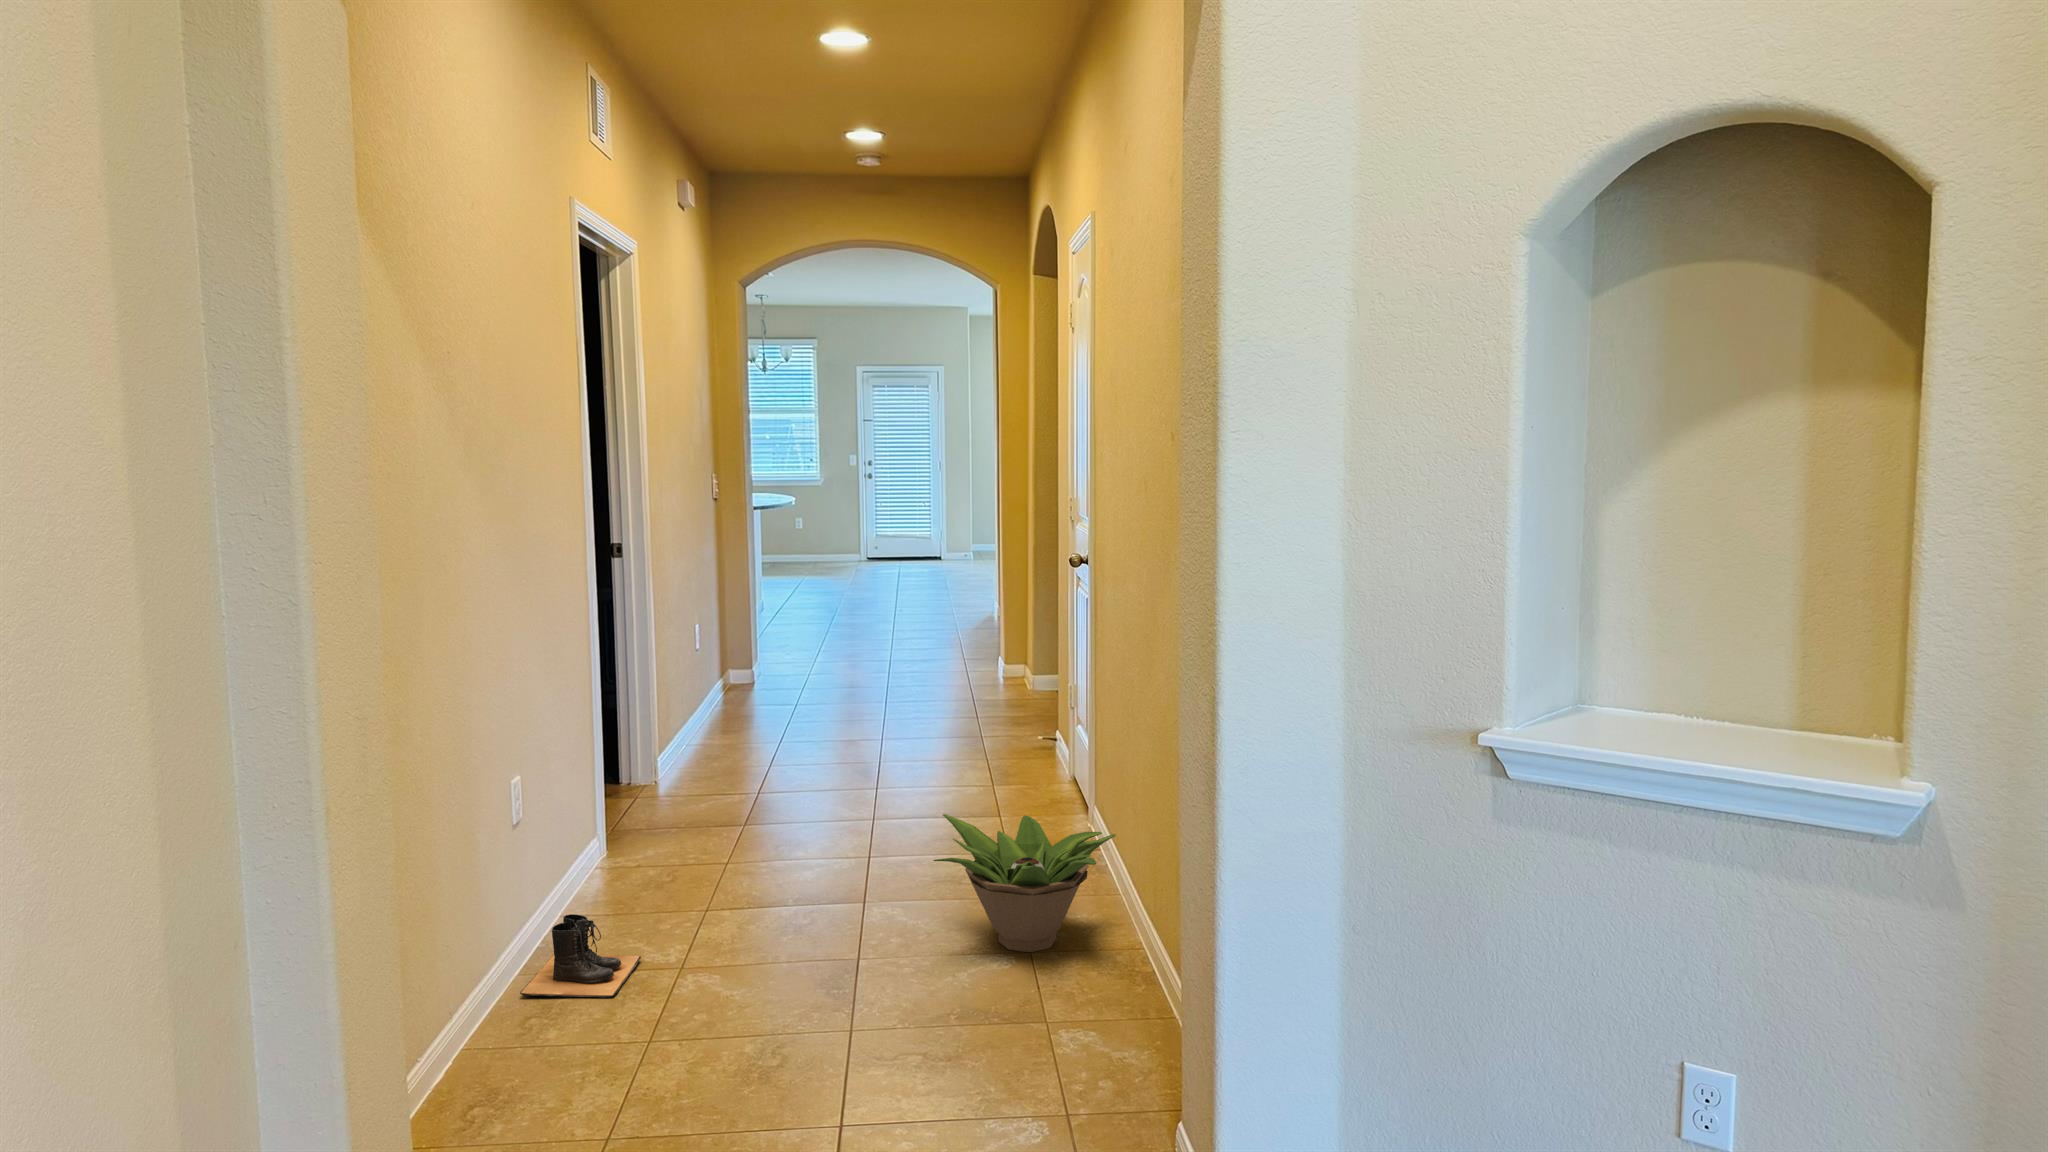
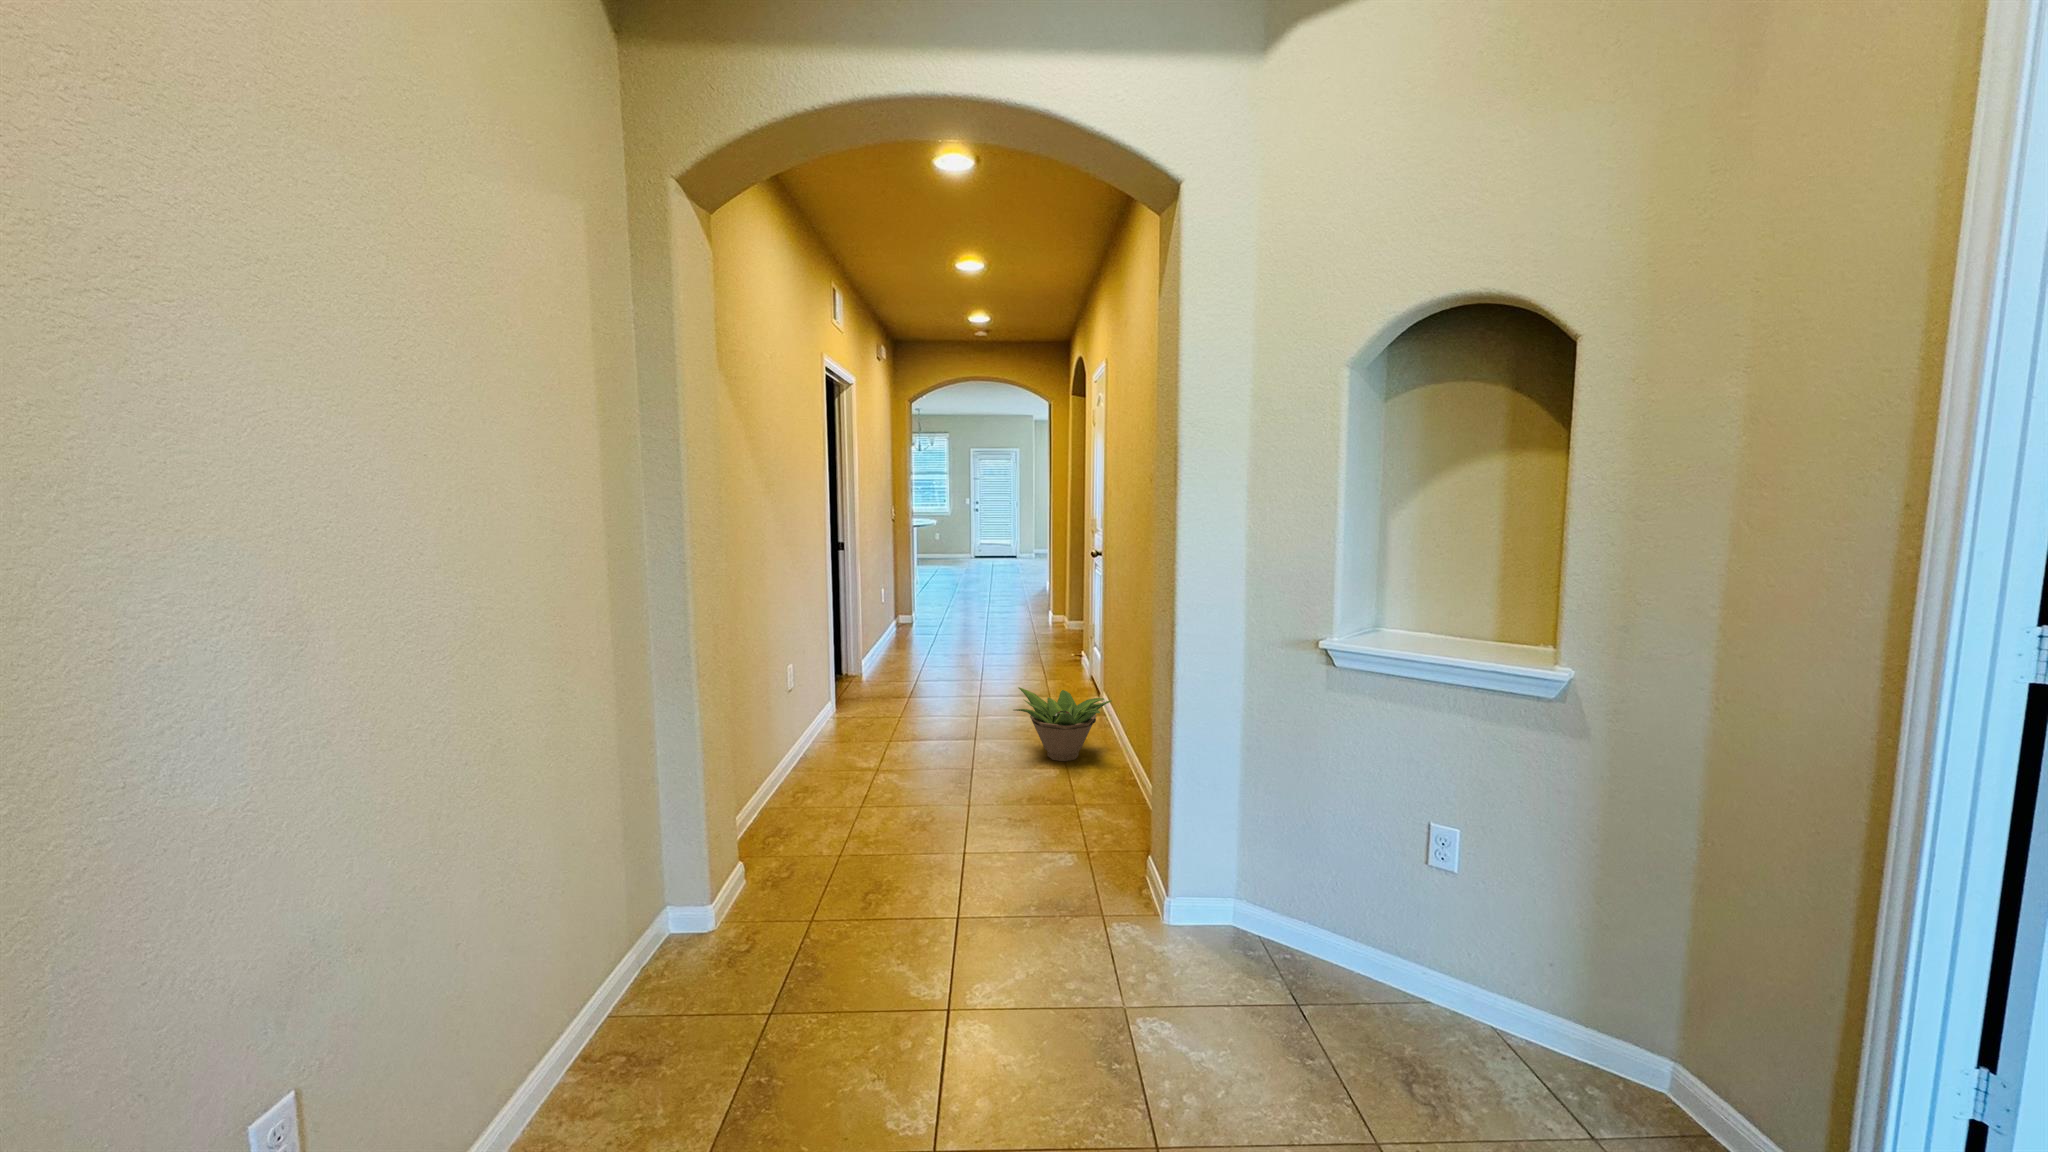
boots: present [520,914,641,997] -> none [796,734,857,776]

